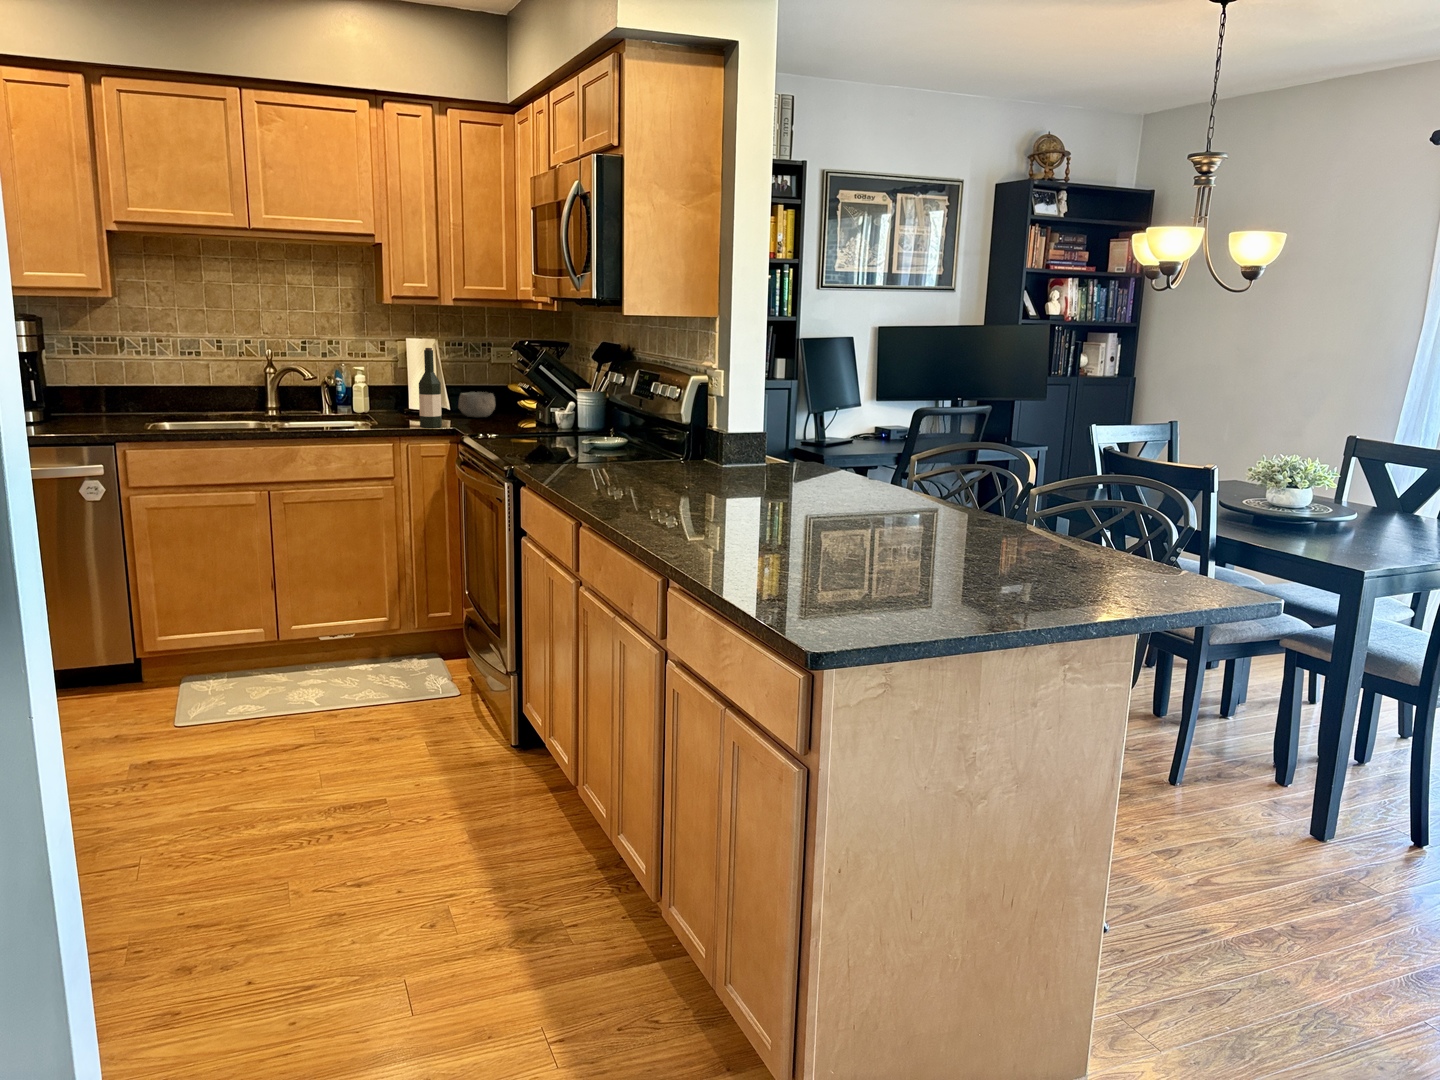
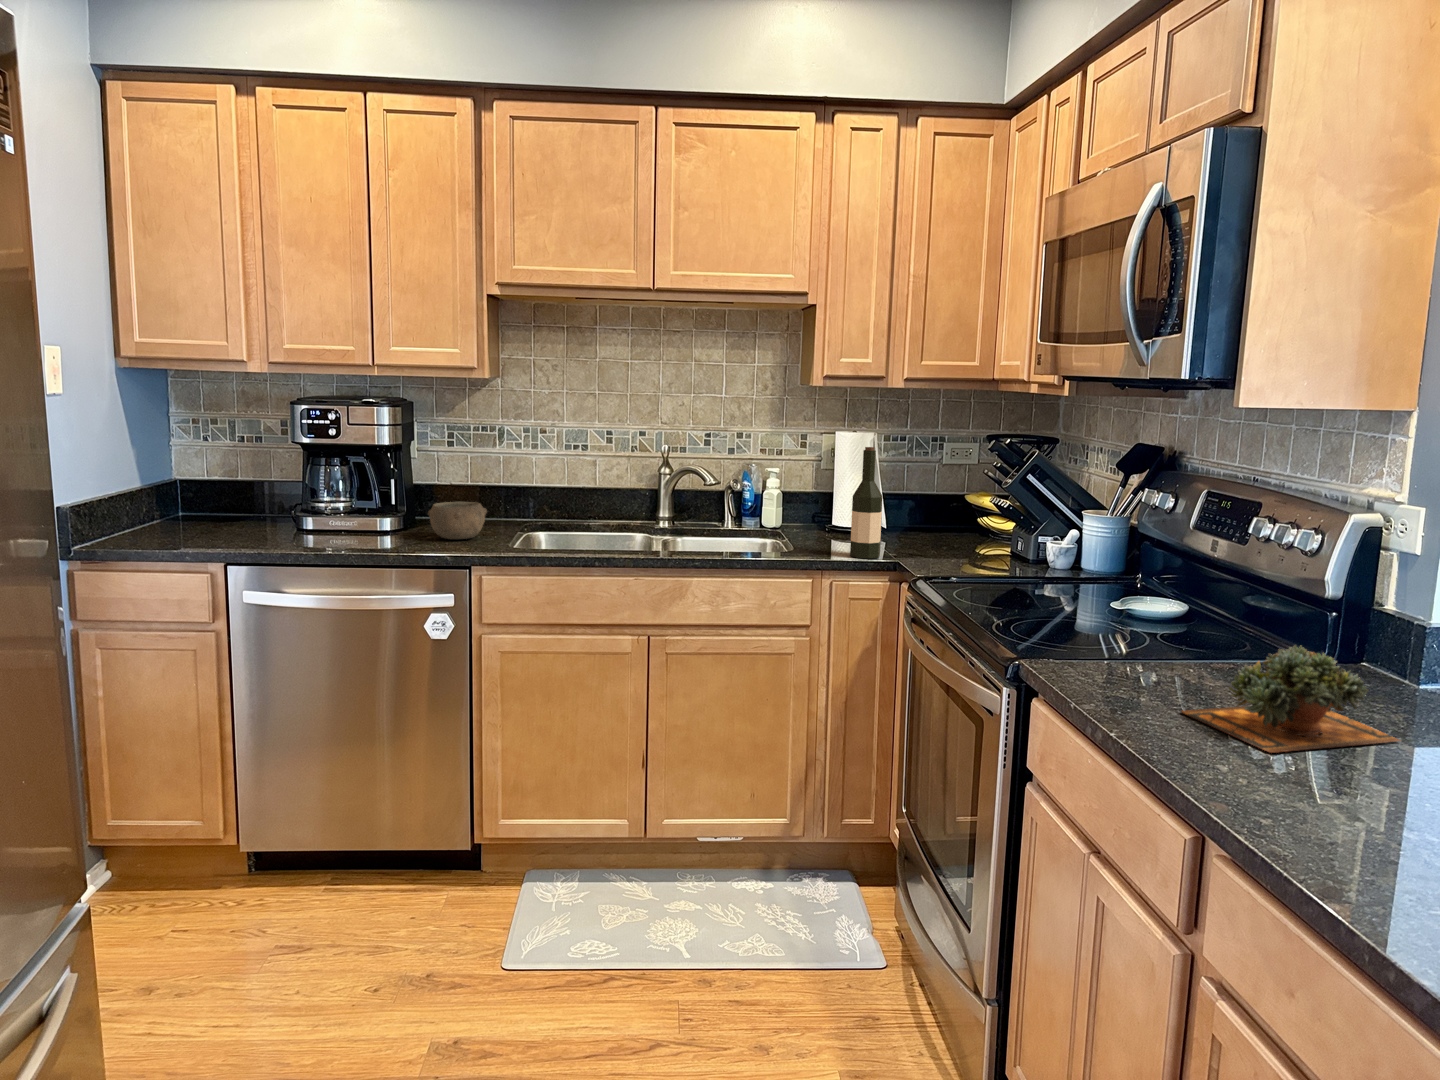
bowl: present [458,392,495,417] -> present [428,502,487,539]
succulent plant: none [590,438,690,488] -> present [1182,645,1400,753]

